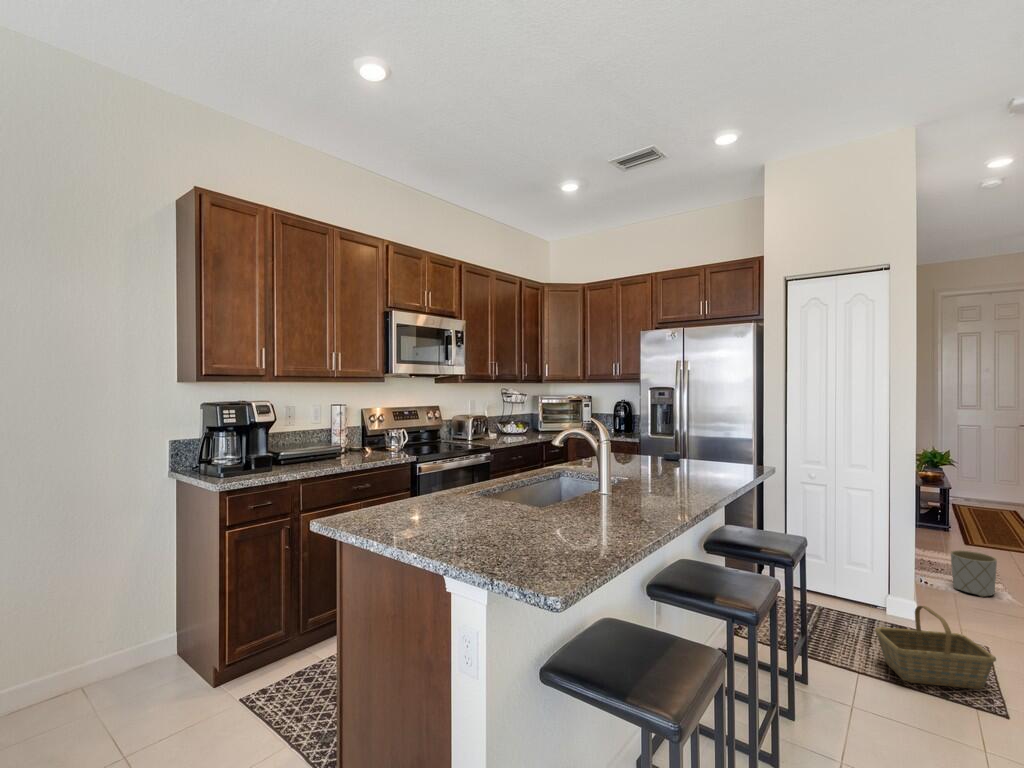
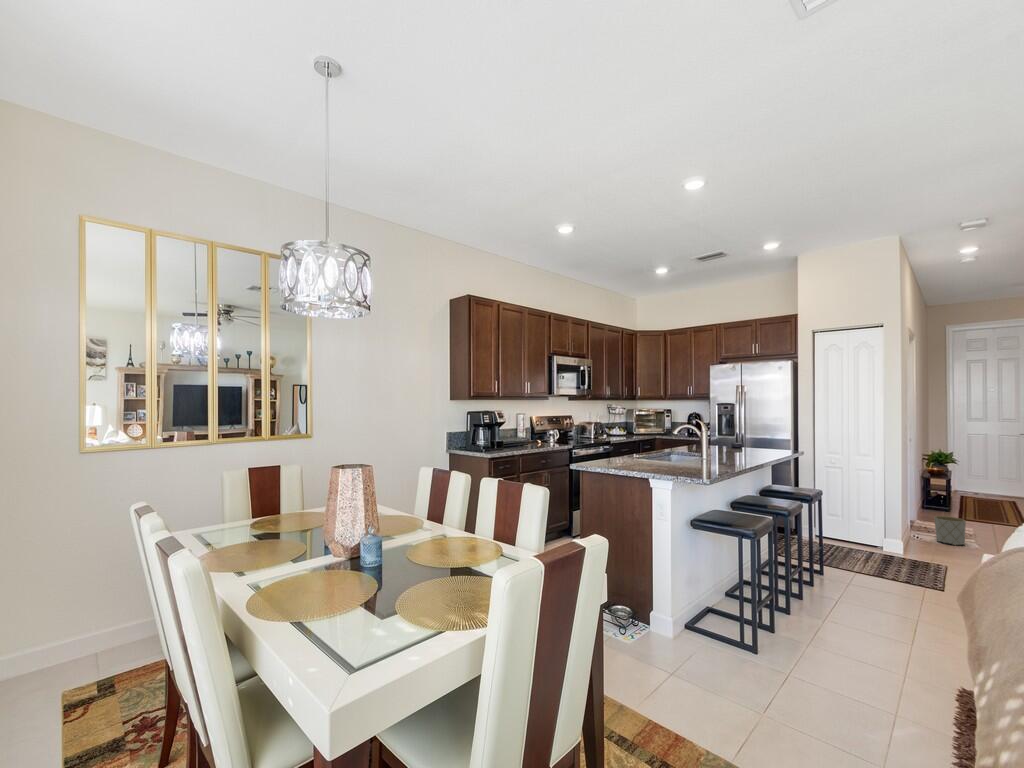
basket: present [875,606,996,689] -> none [867,535,938,581]

